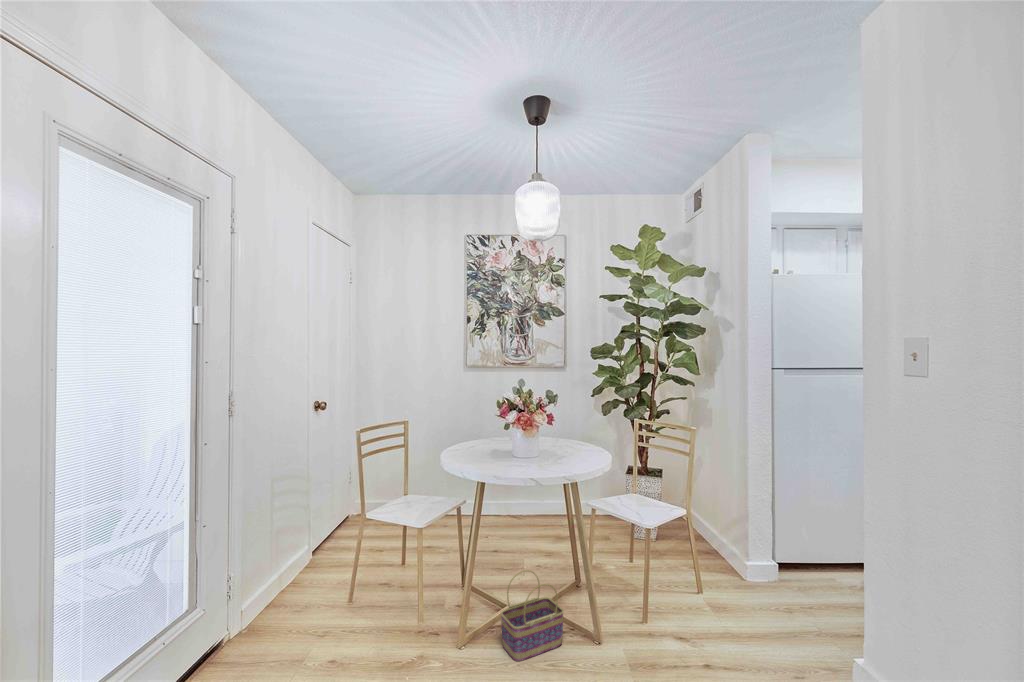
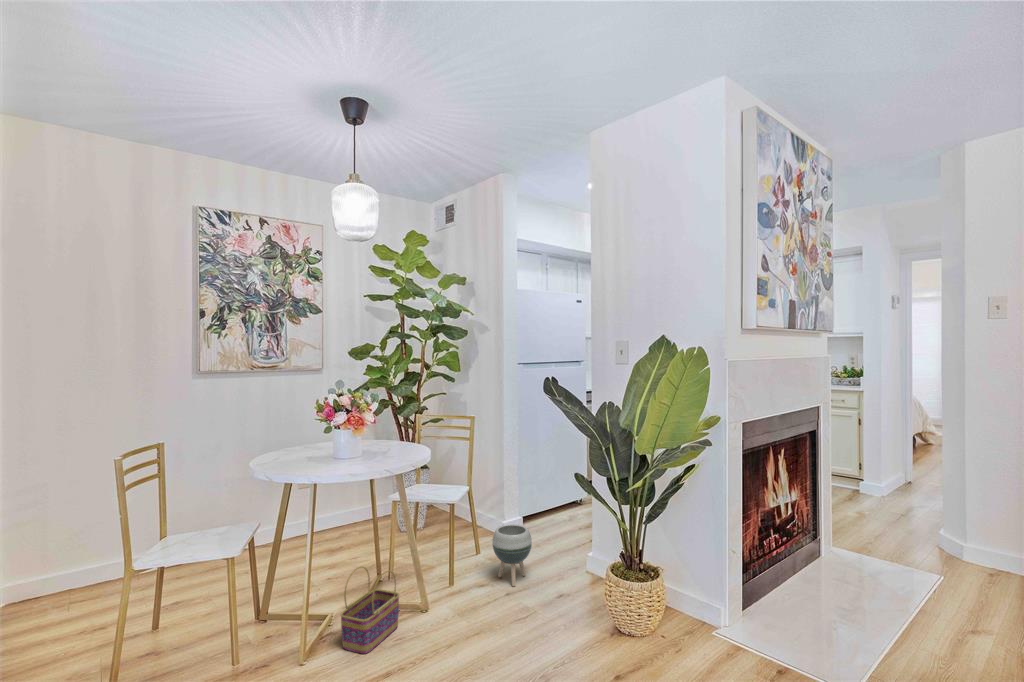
planter: none [693,570,746,652] -> present [492,525,532,587]

